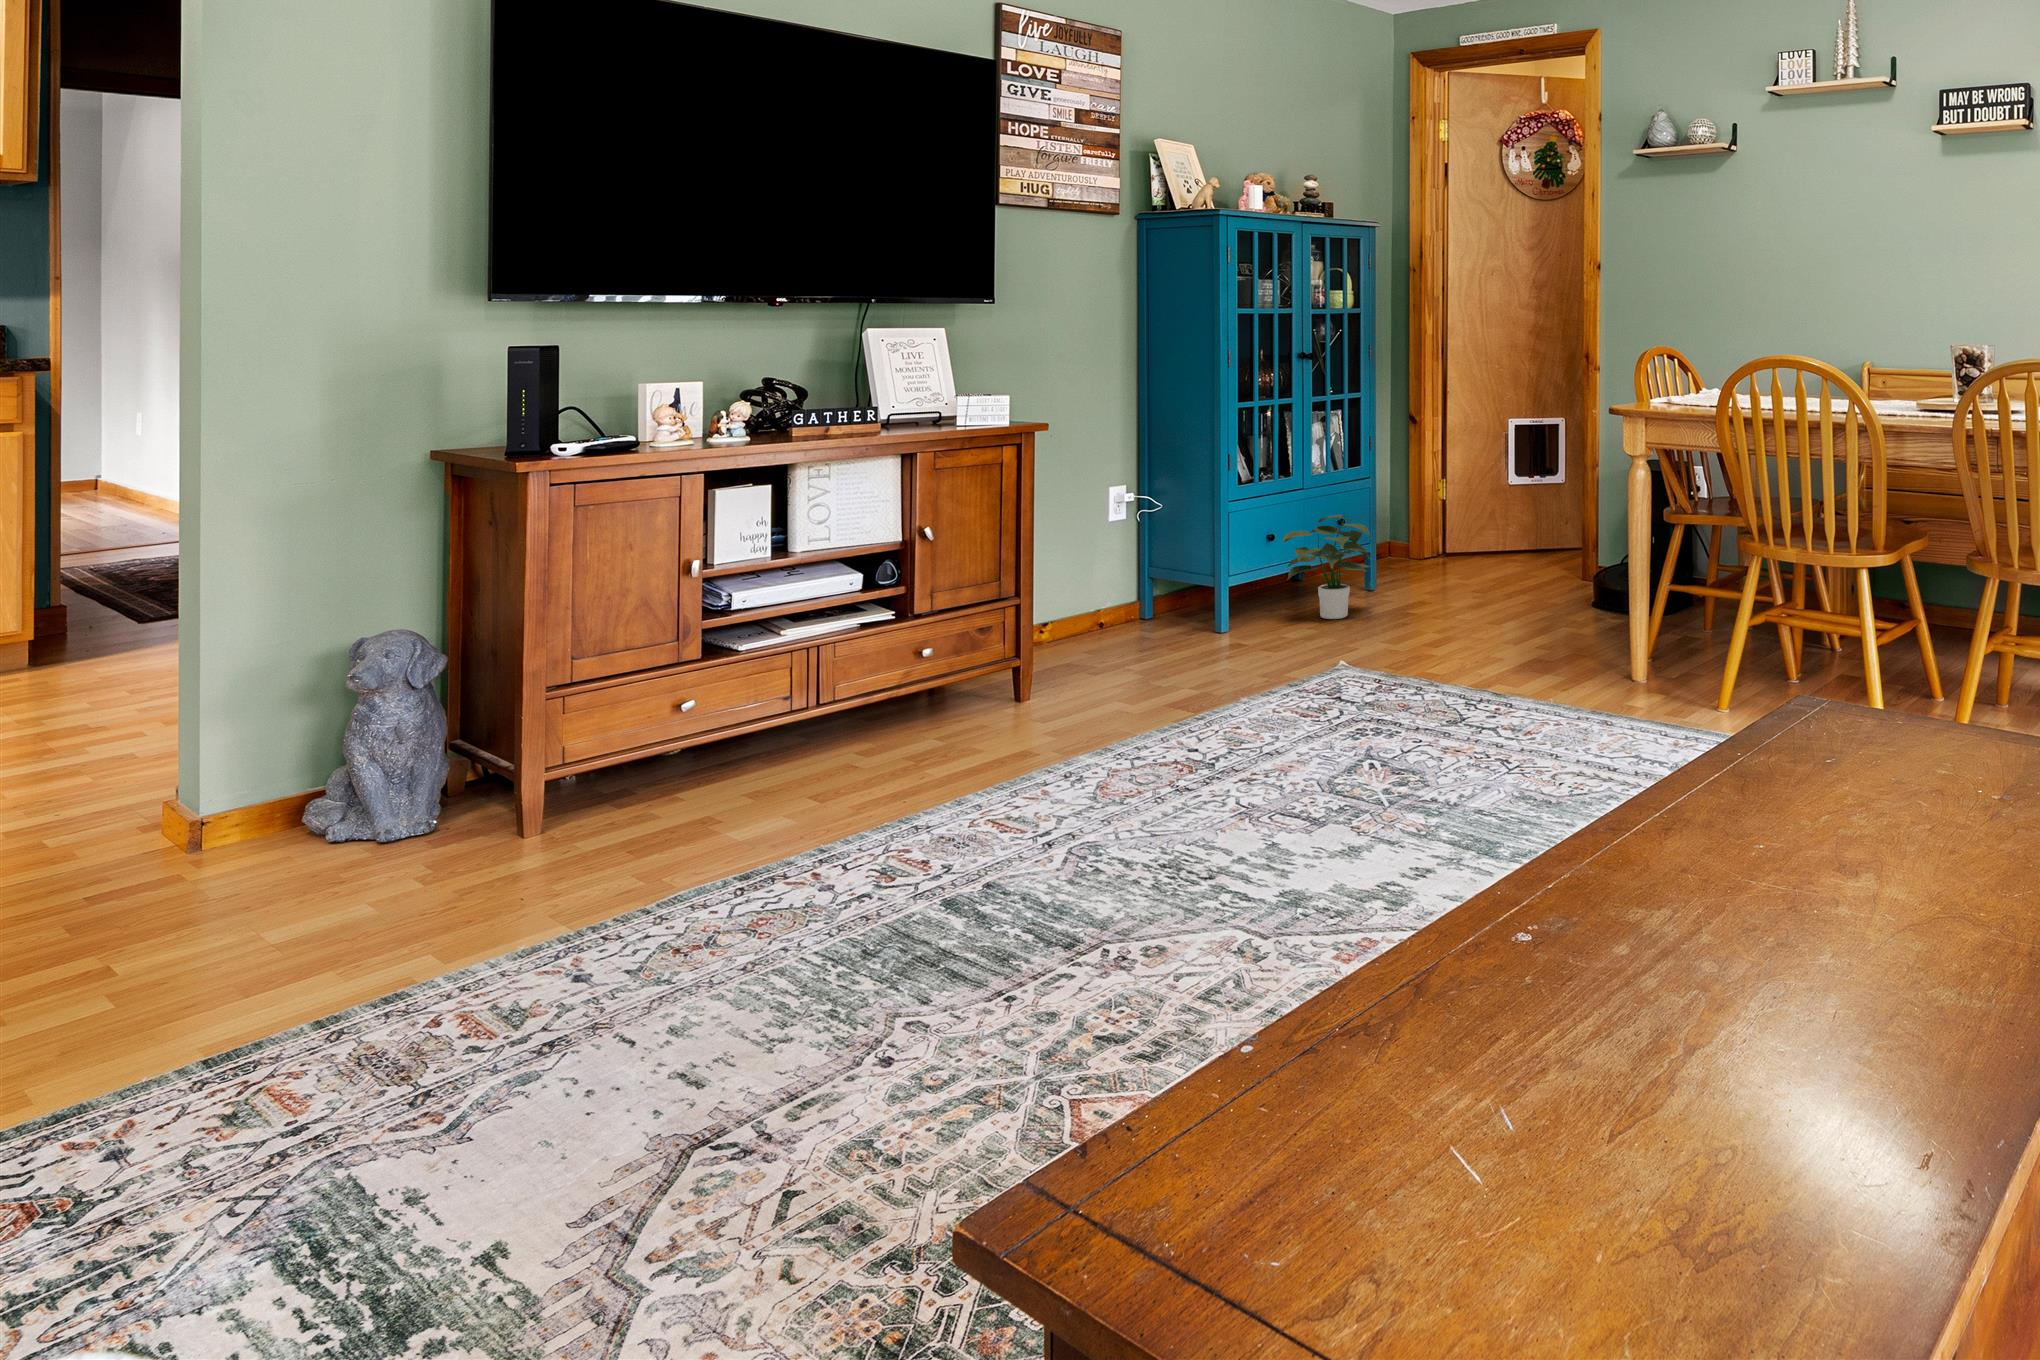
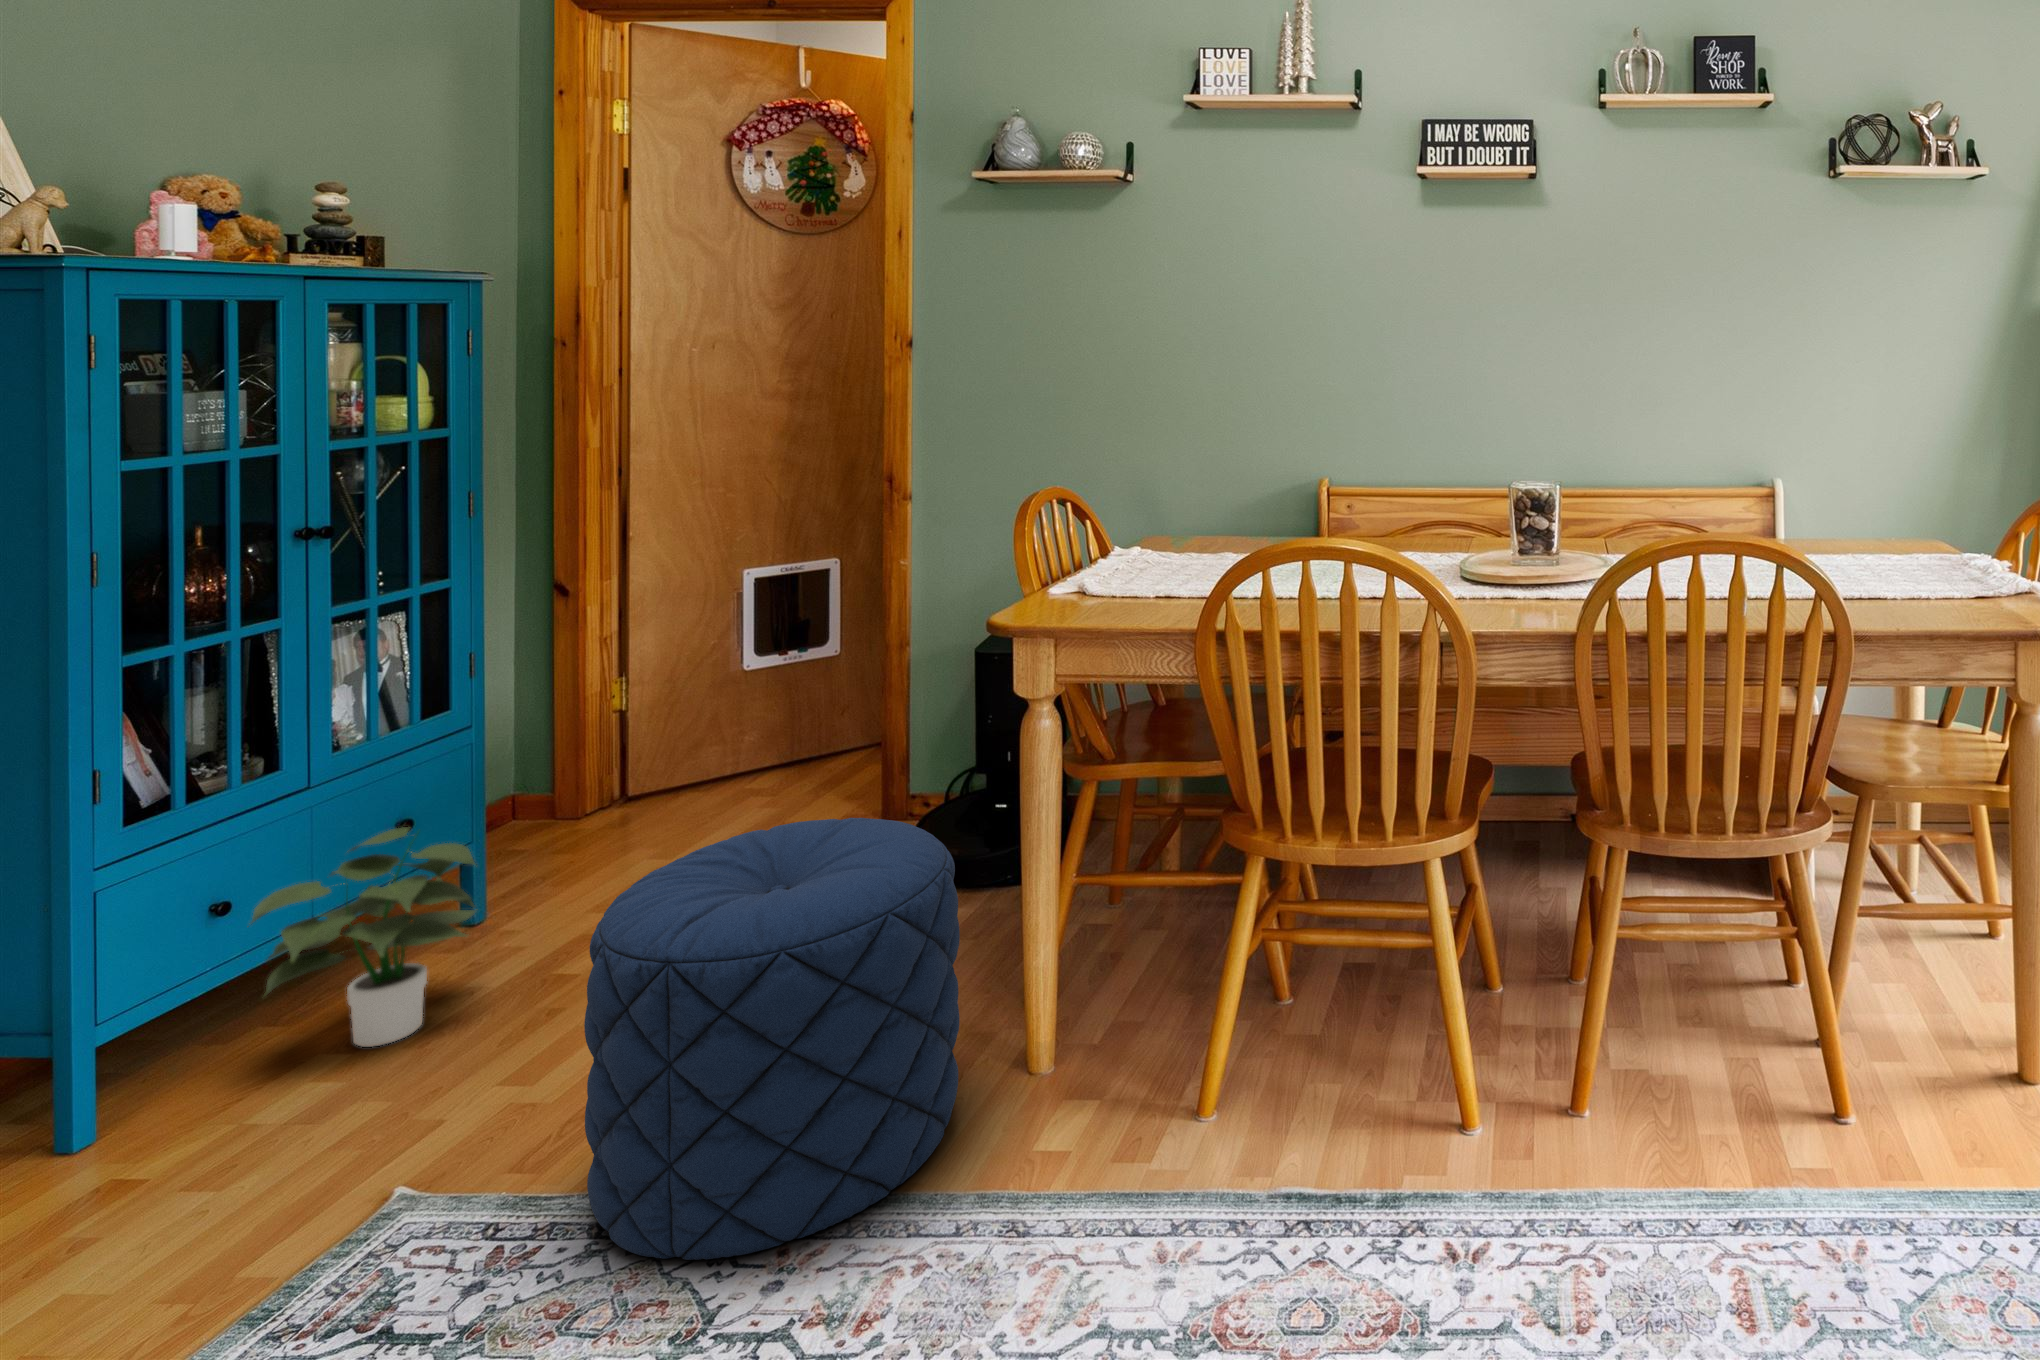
pouf: none [1412,512,1582,698] -> present [584,818,960,1260]

